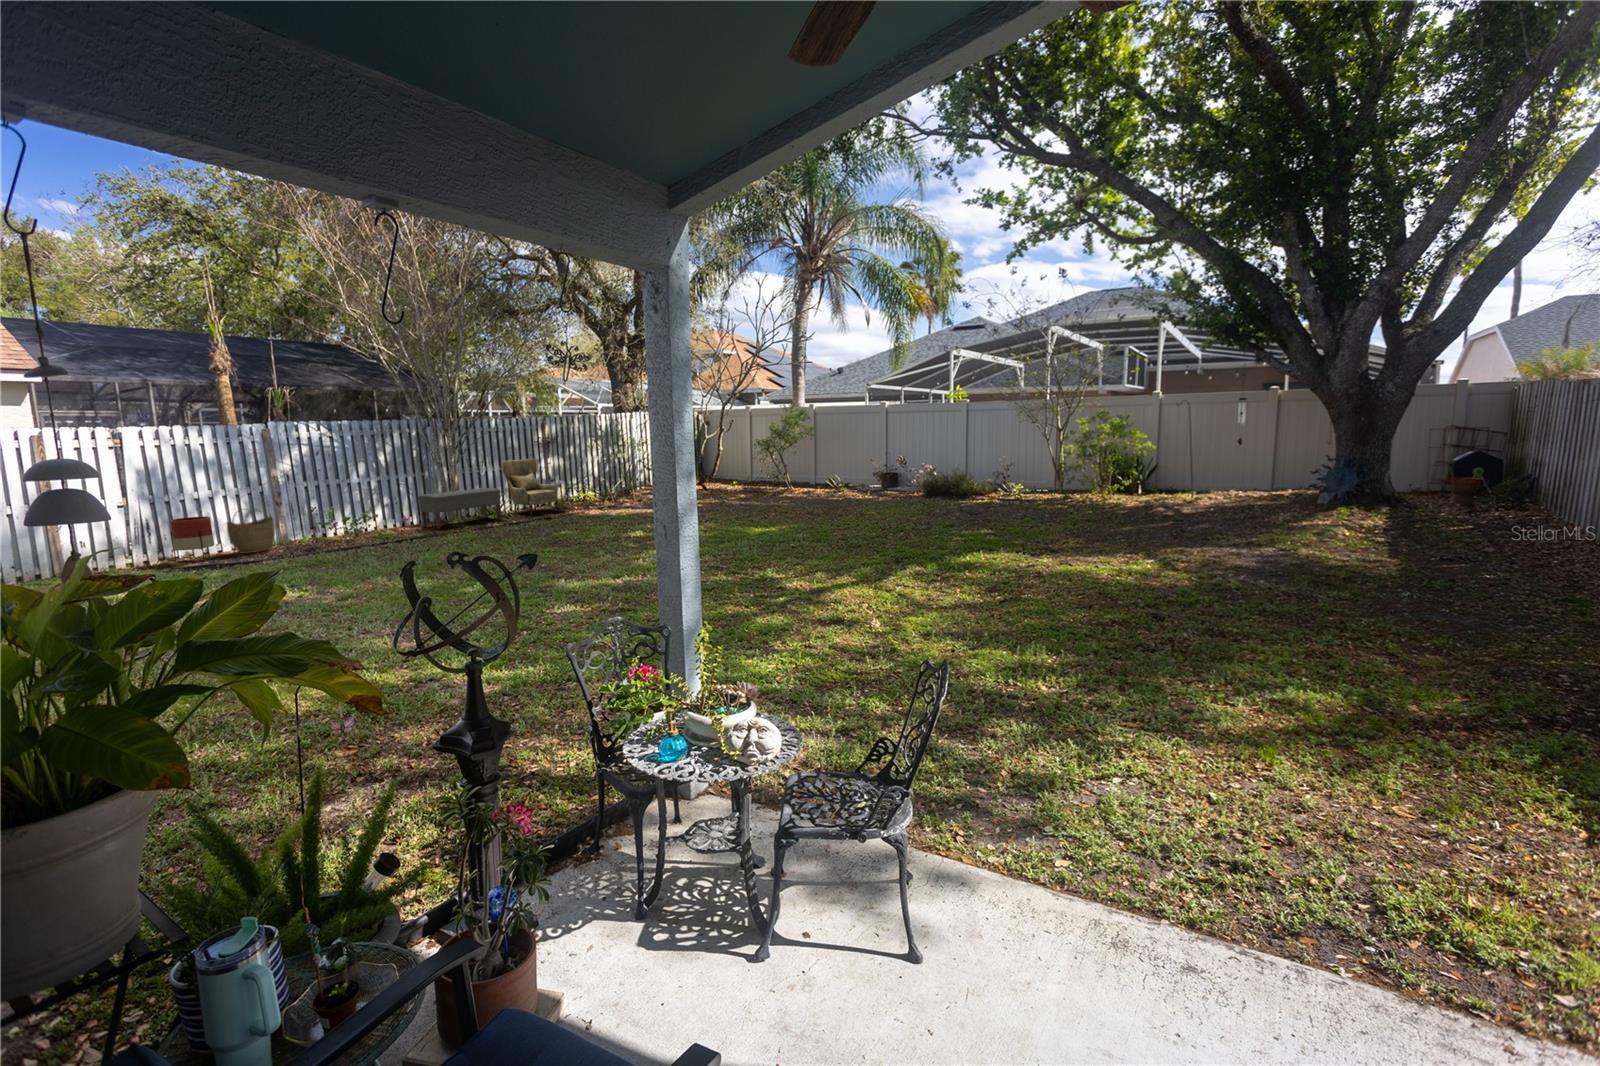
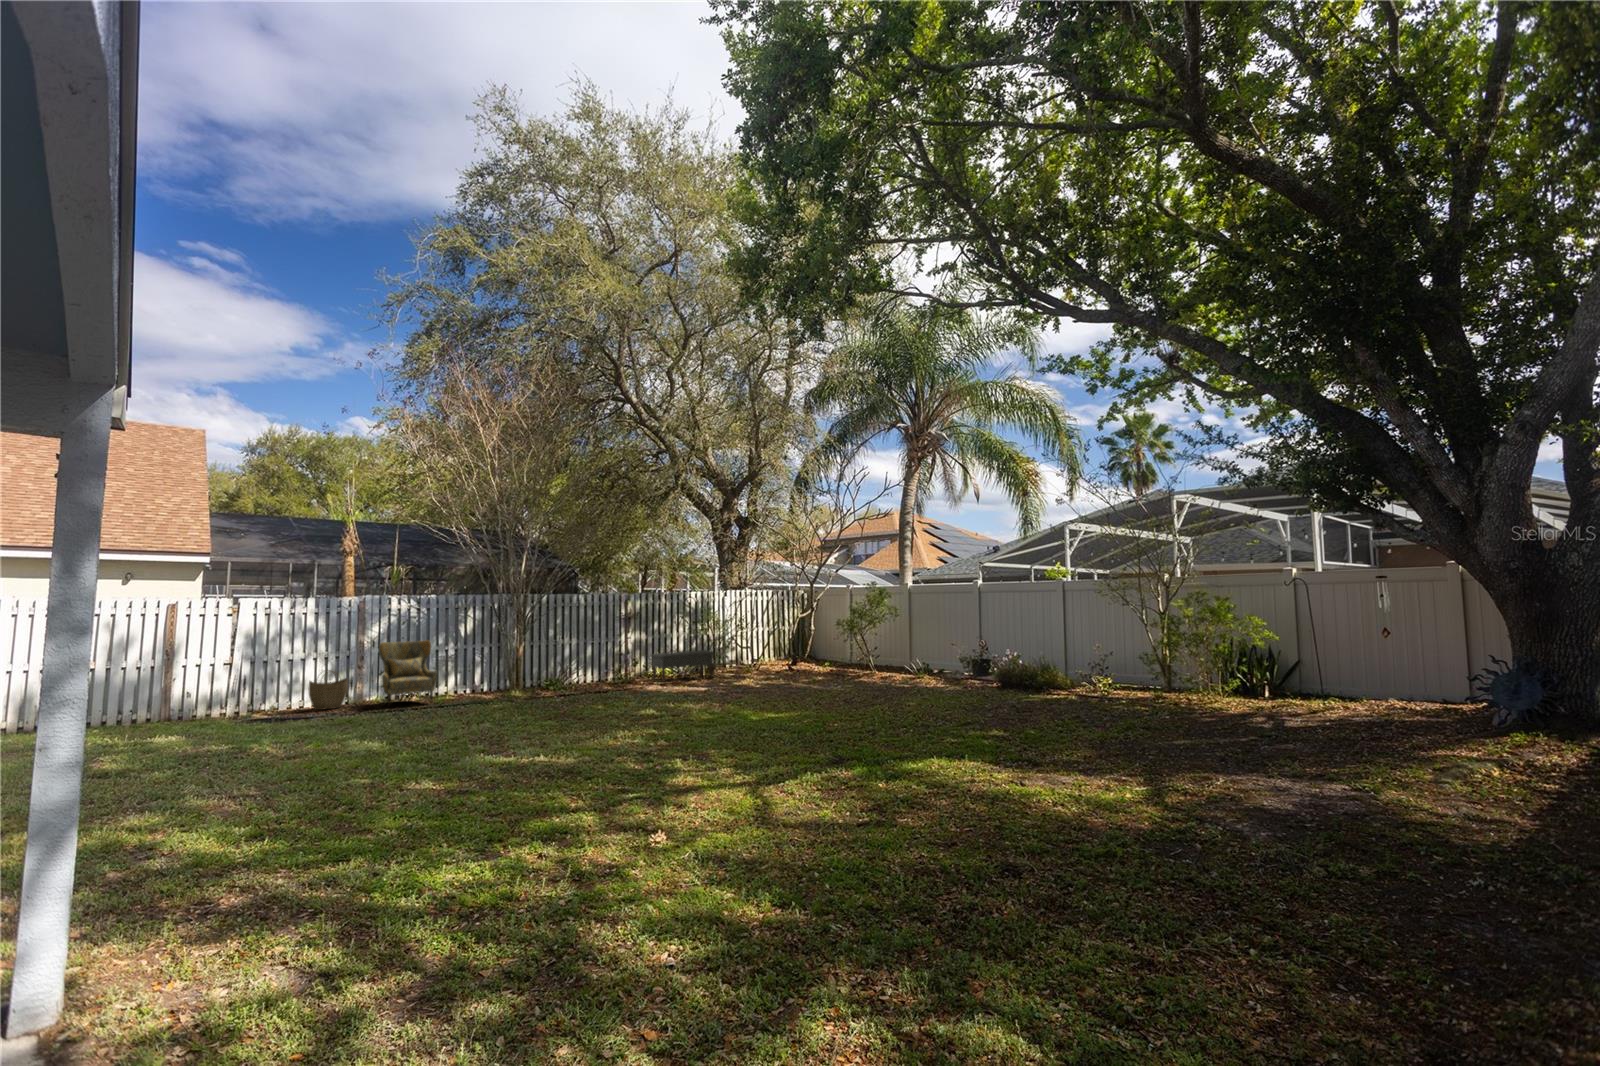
armchair: present [502,459,558,516] -> present [379,640,438,706]
bench: present [418,488,501,529] -> present [652,650,714,681]
planter: present [170,517,214,562] -> none [260,675,294,714]

